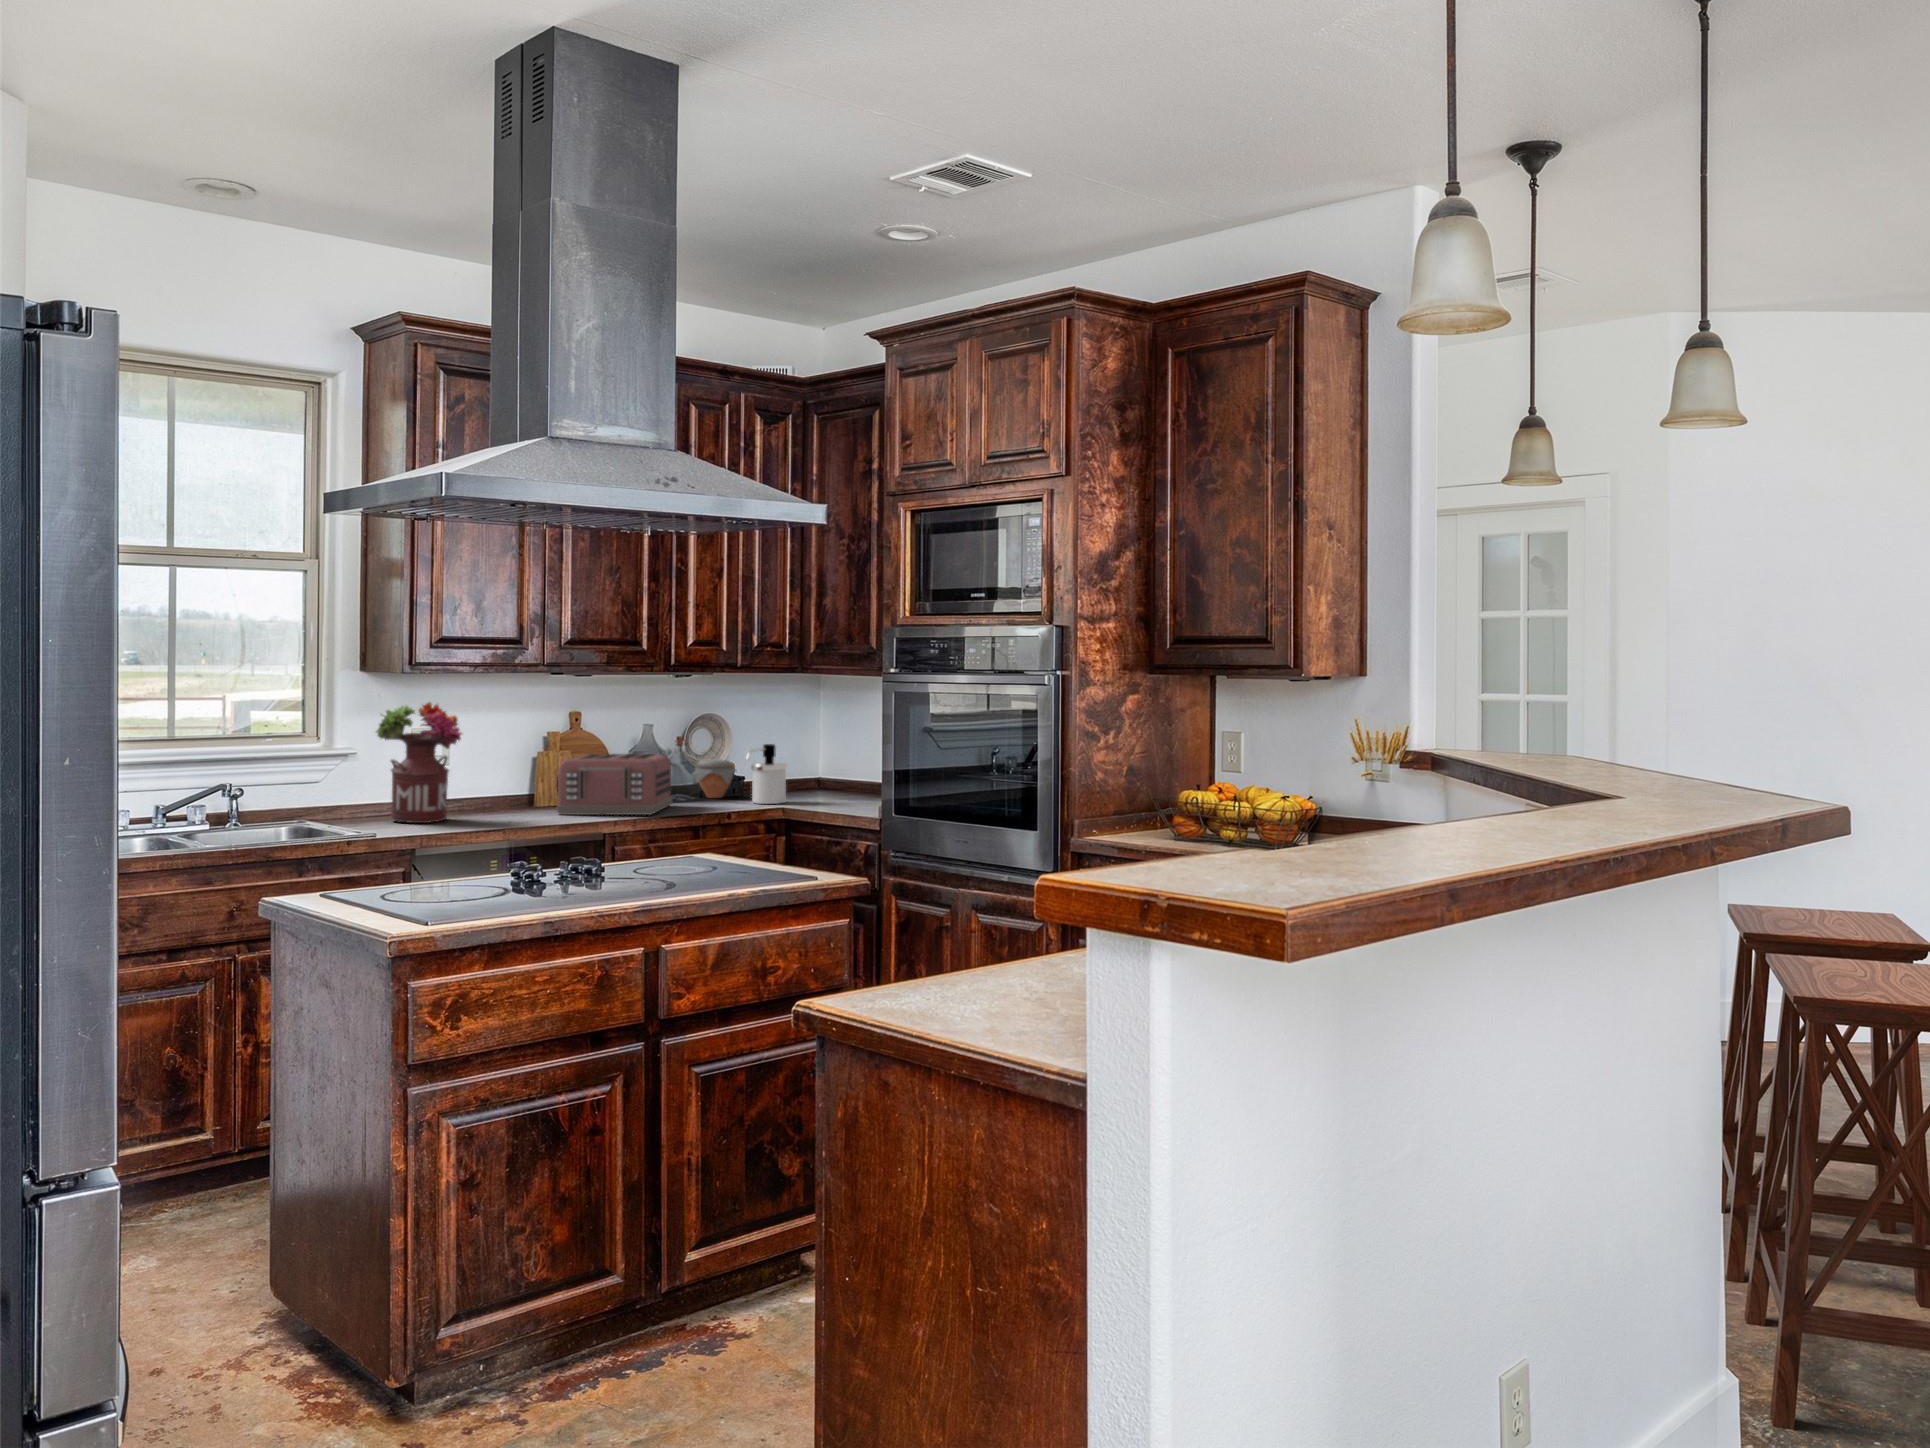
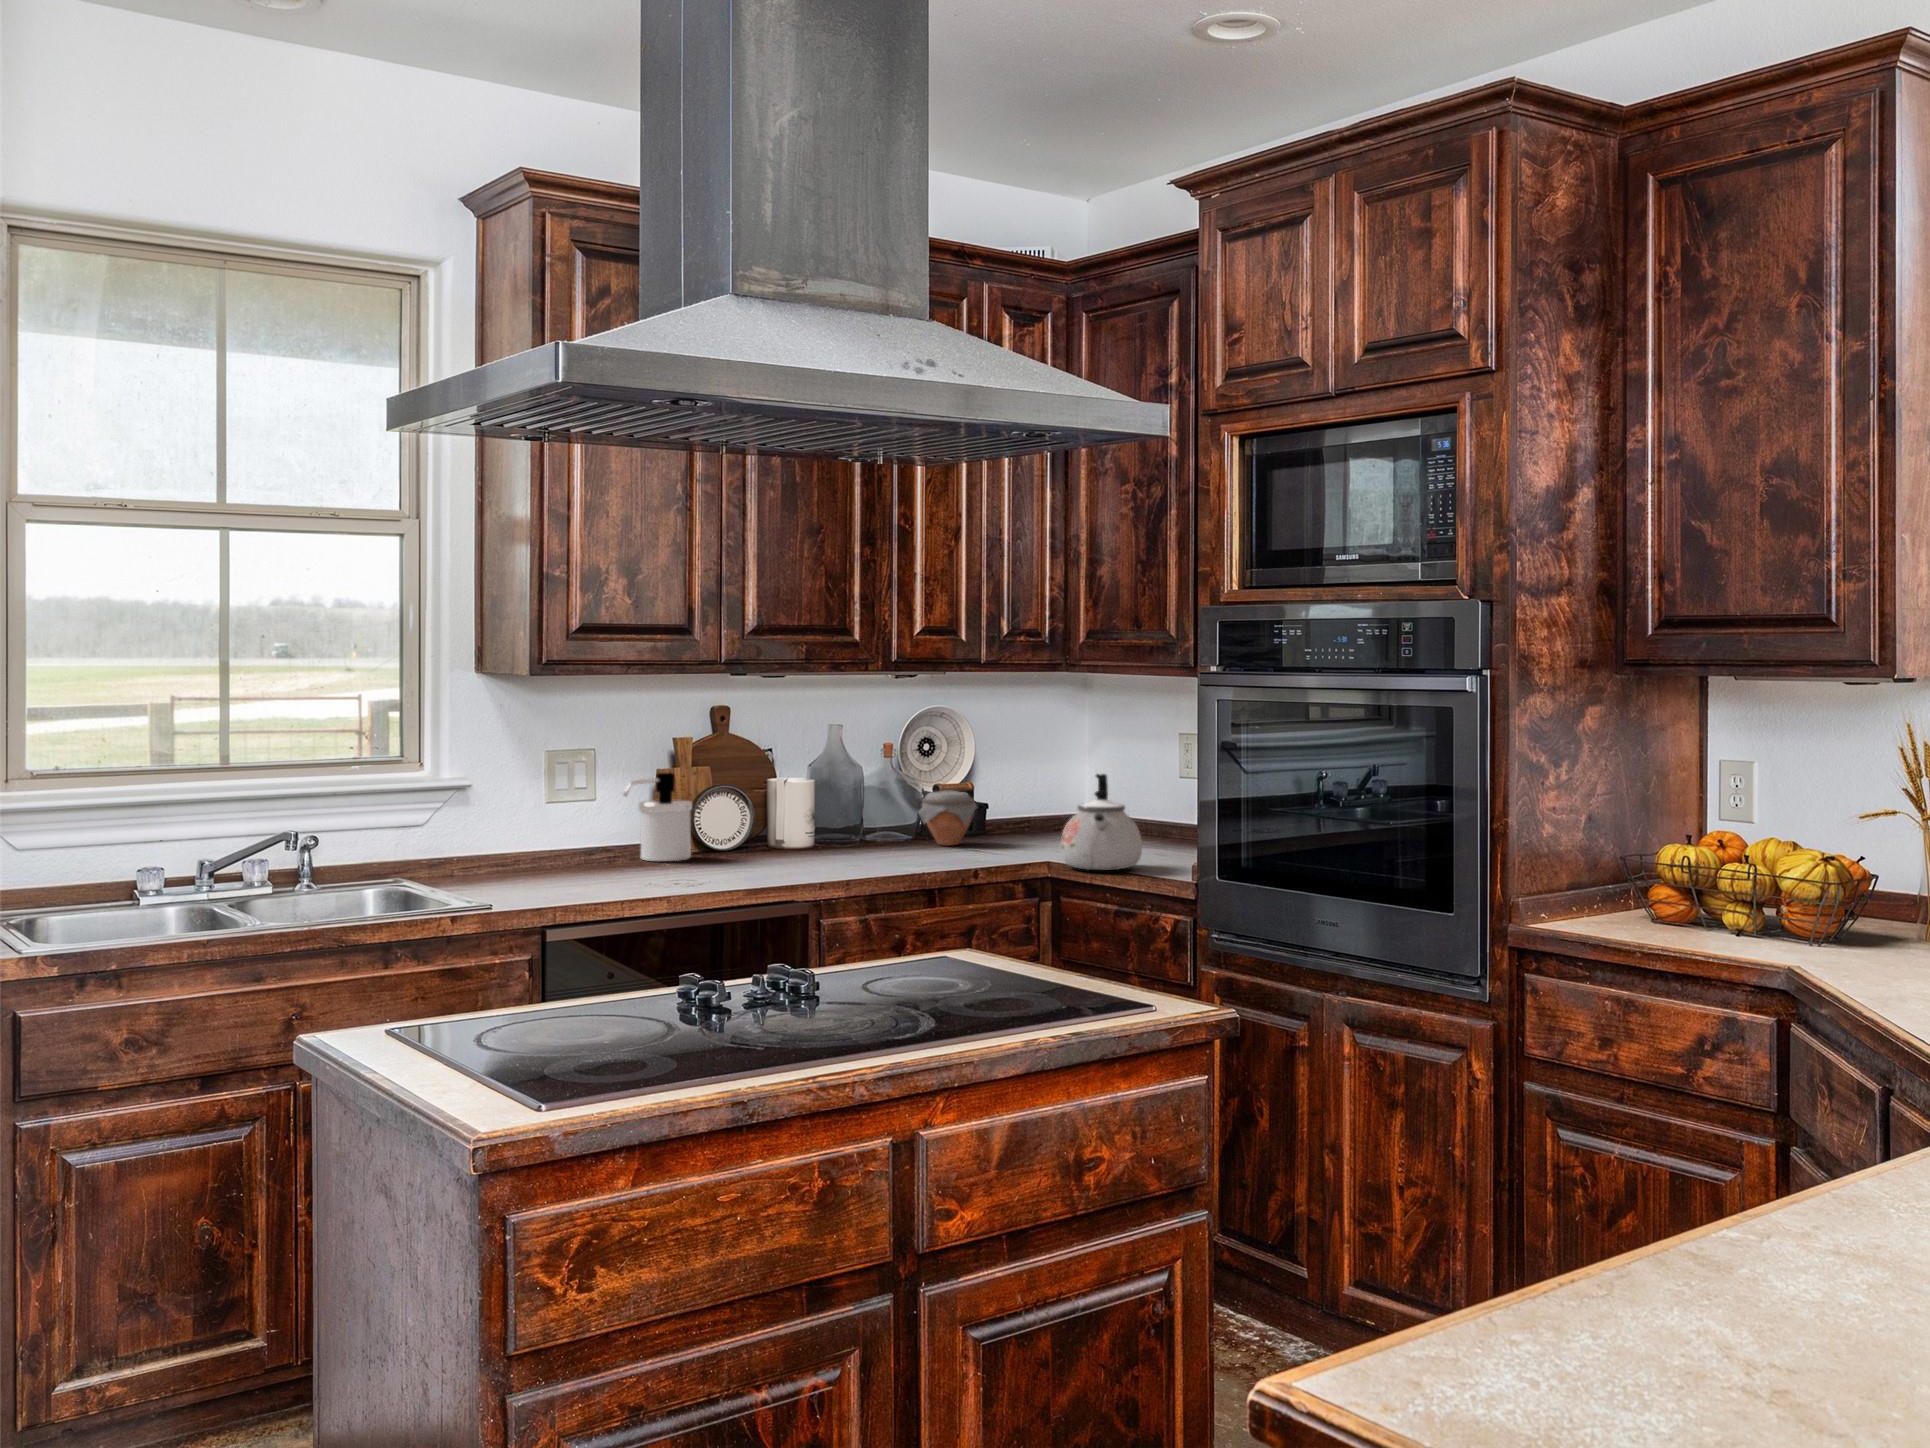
flower arrangement: present [376,702,461,823] -> none [492,715,611,886]
soap dispenser: present [746,744,787,804] -> present [624,772,692,861]
kettle: none [792,744,850,812] -> present [1061,774,1142,871]
toaster: present [556,754,673,815] -> none [737,785,894,874]

